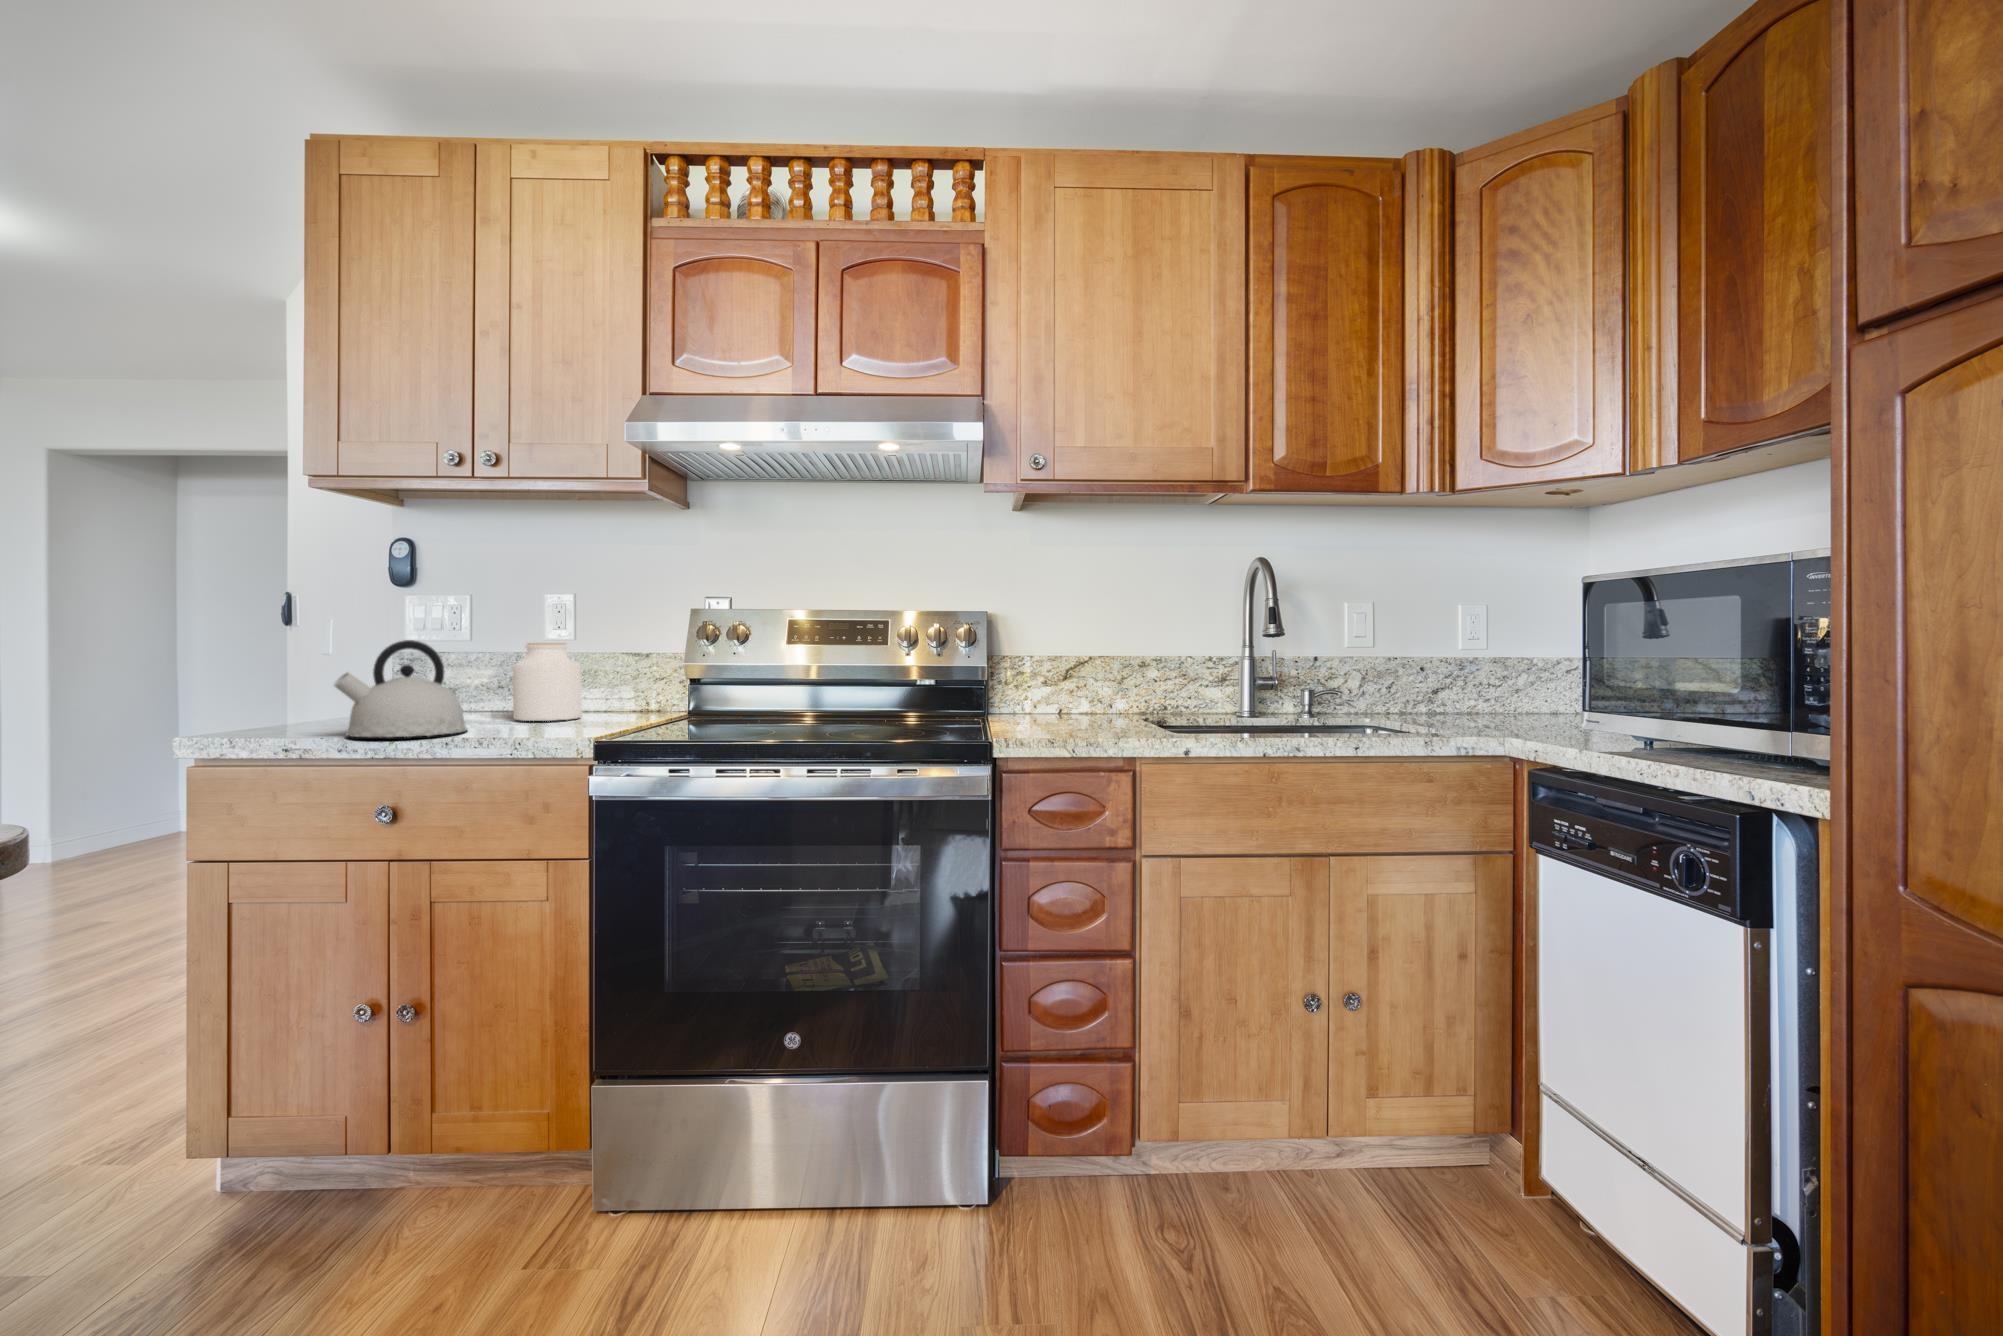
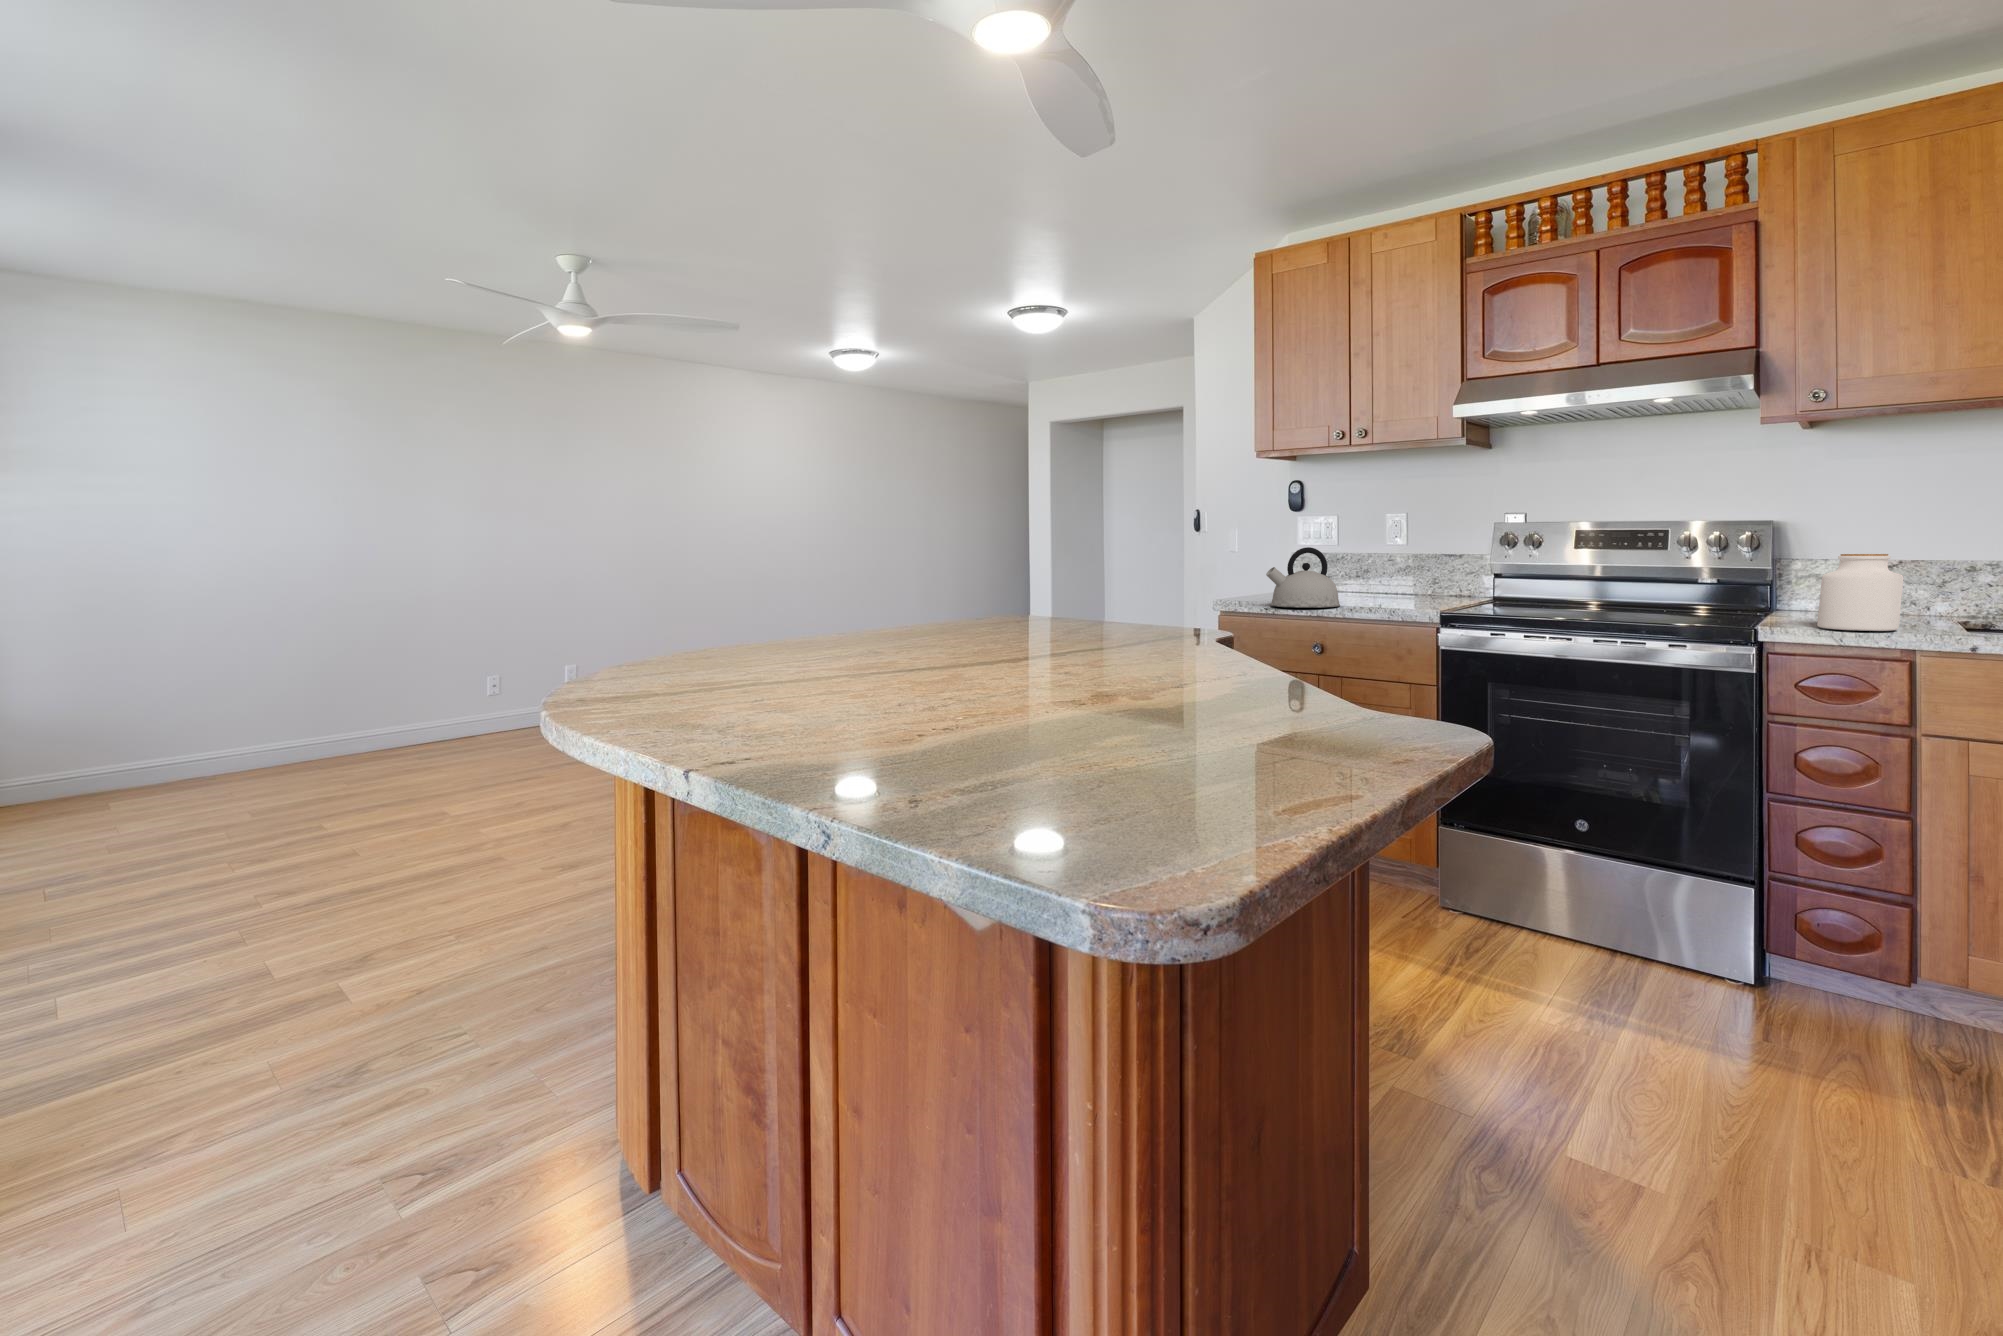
jar: present [513,643,582,721] -> present [1817,554,1903,631]

